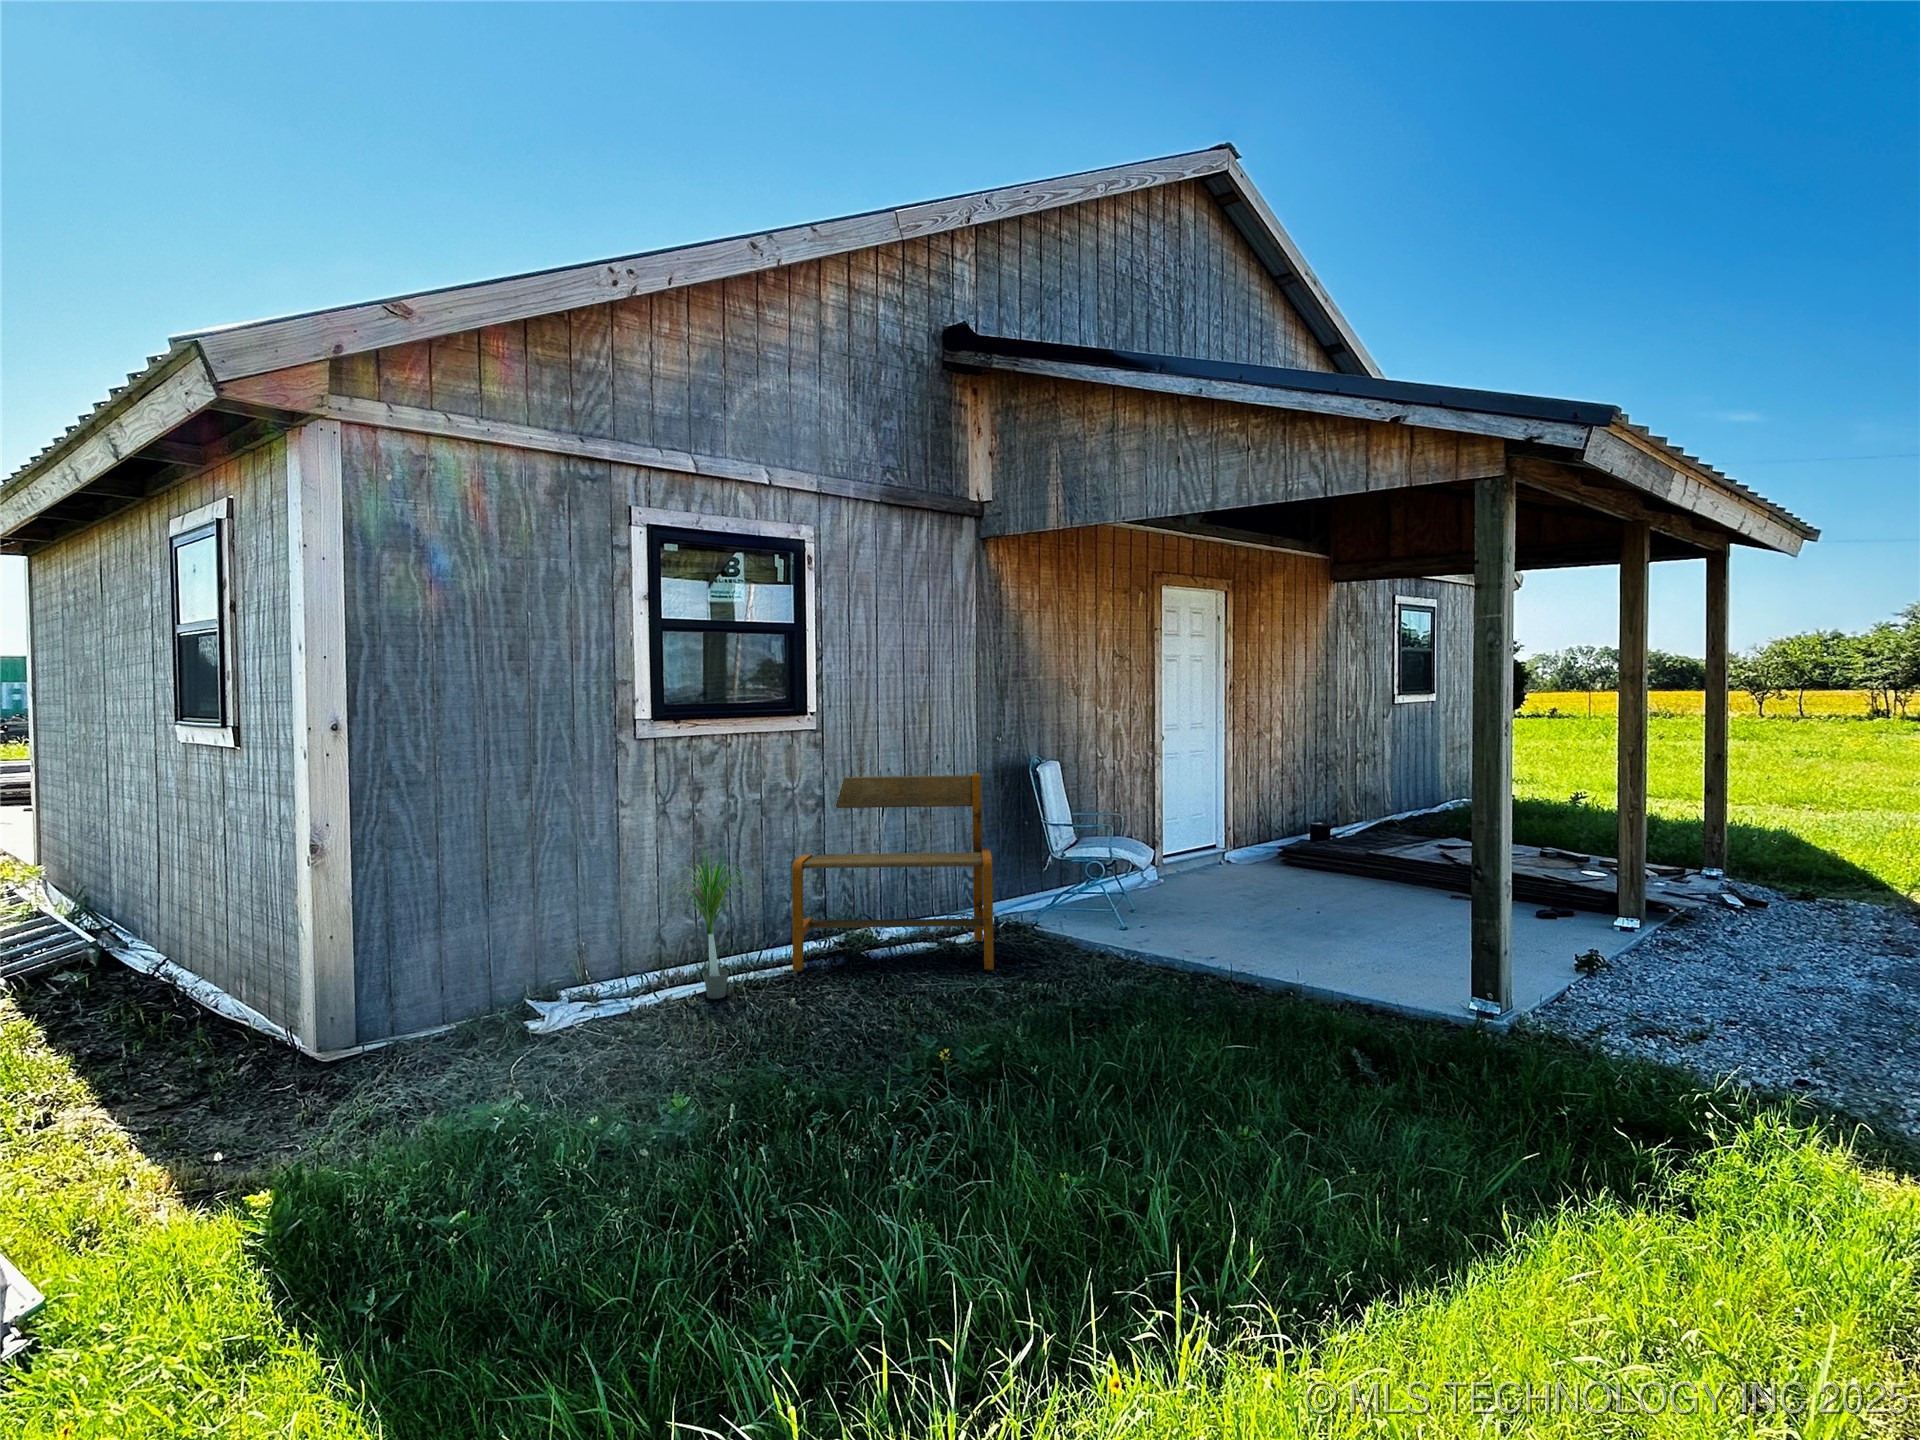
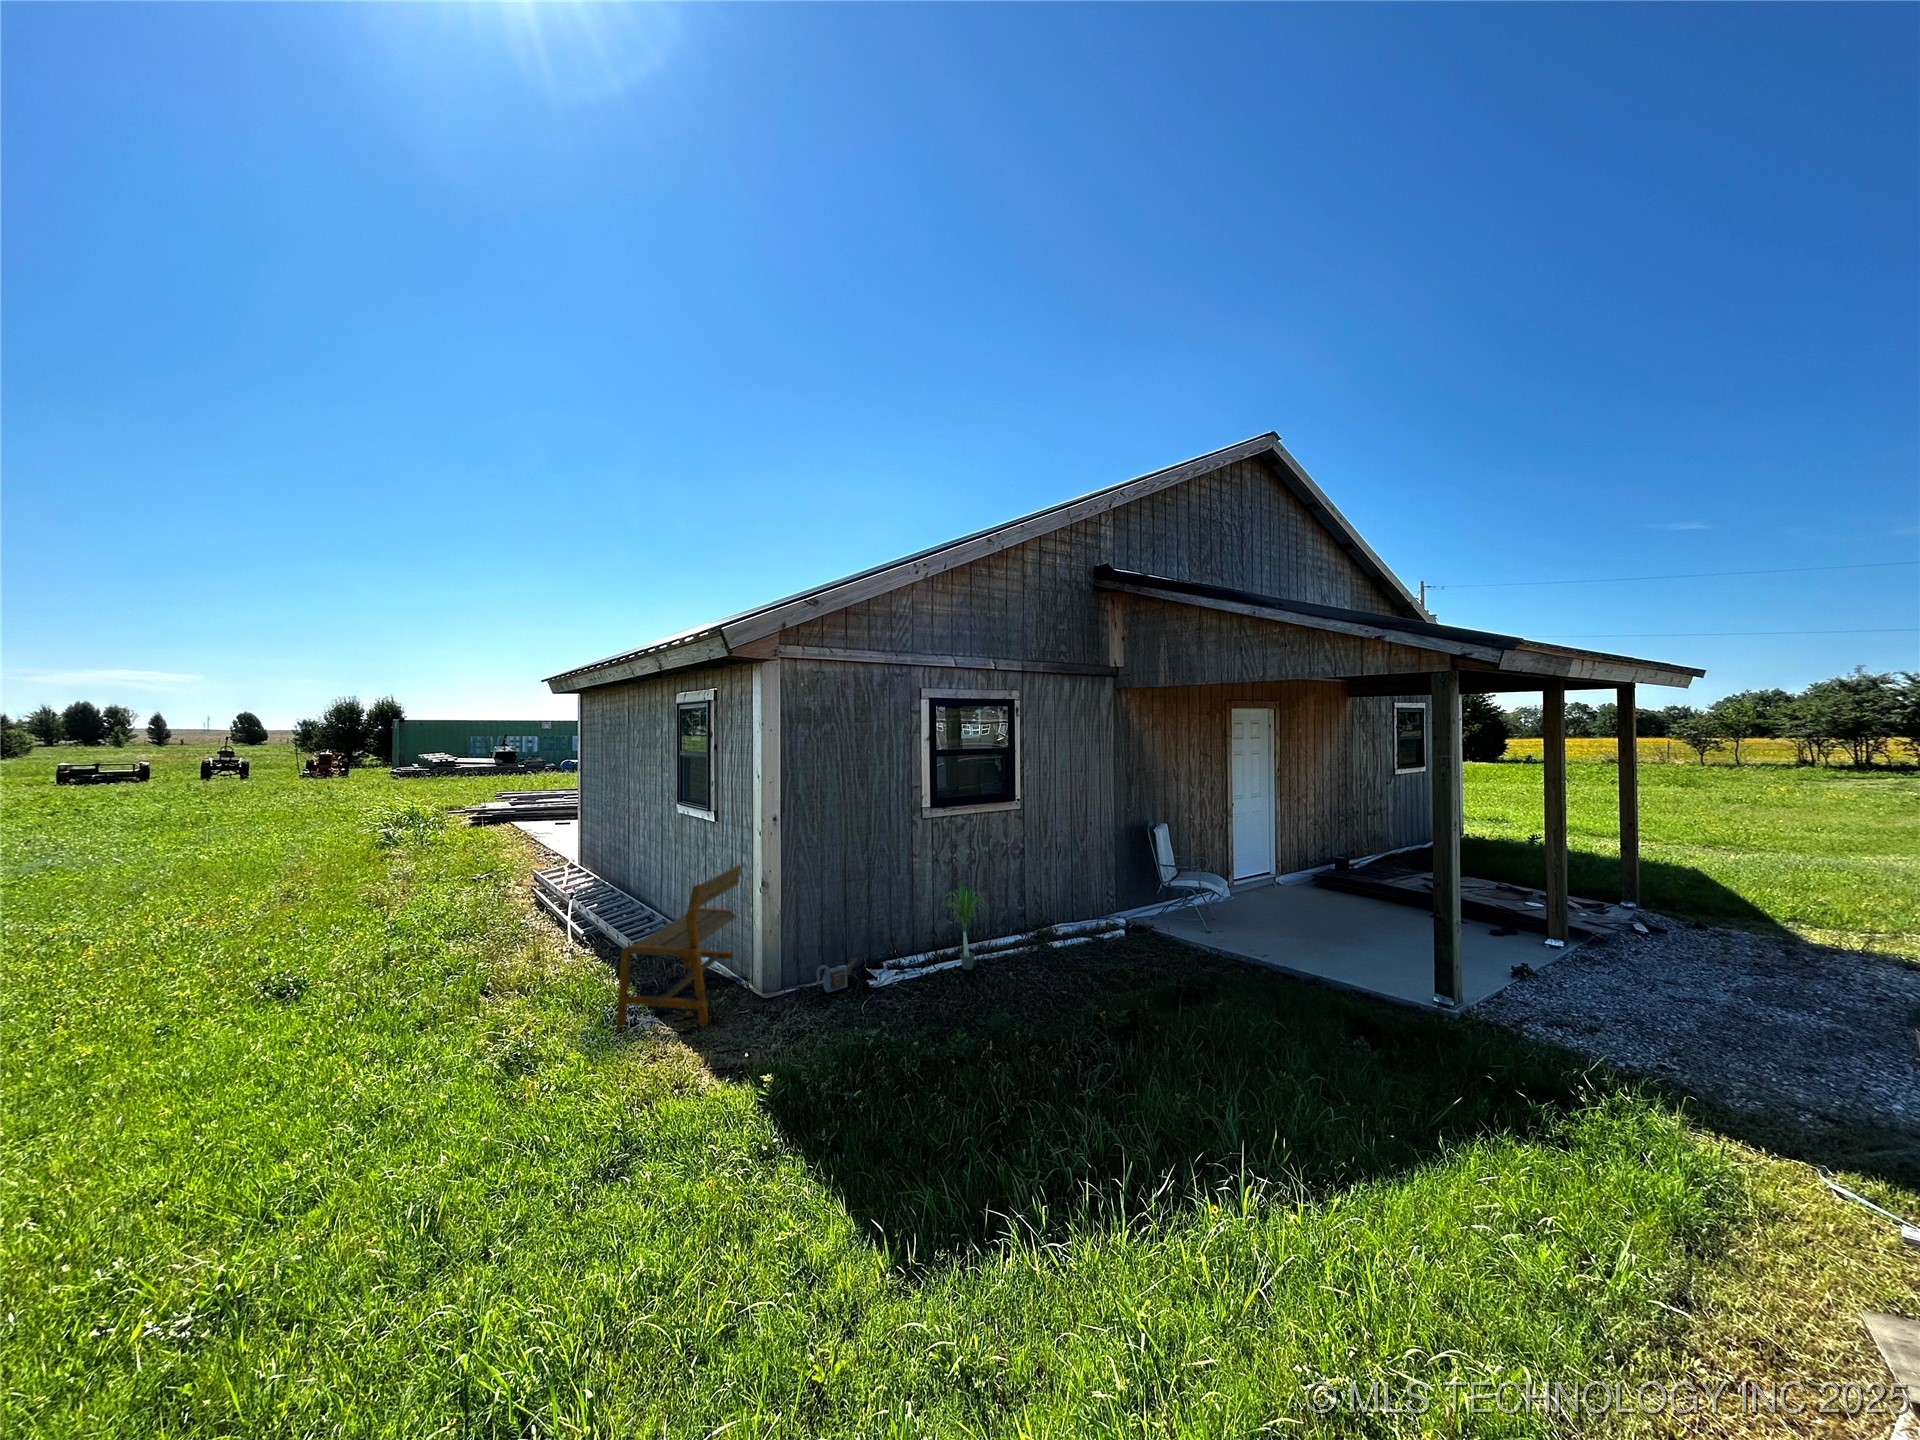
bench: present [792,773,994,971] -> present [616,865,741,1028]
watering can: none [414,984,504,1048] -> present [816,958,857,993]

